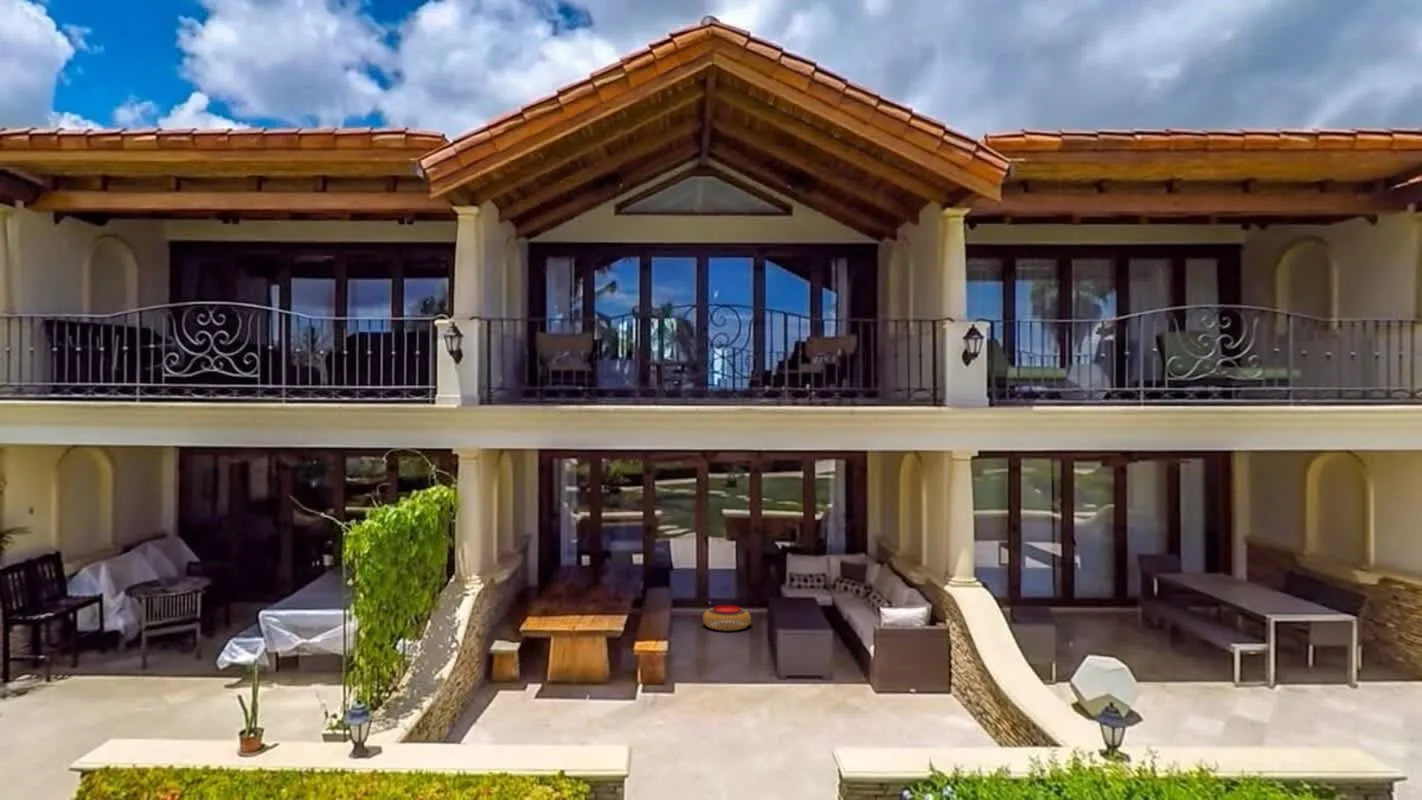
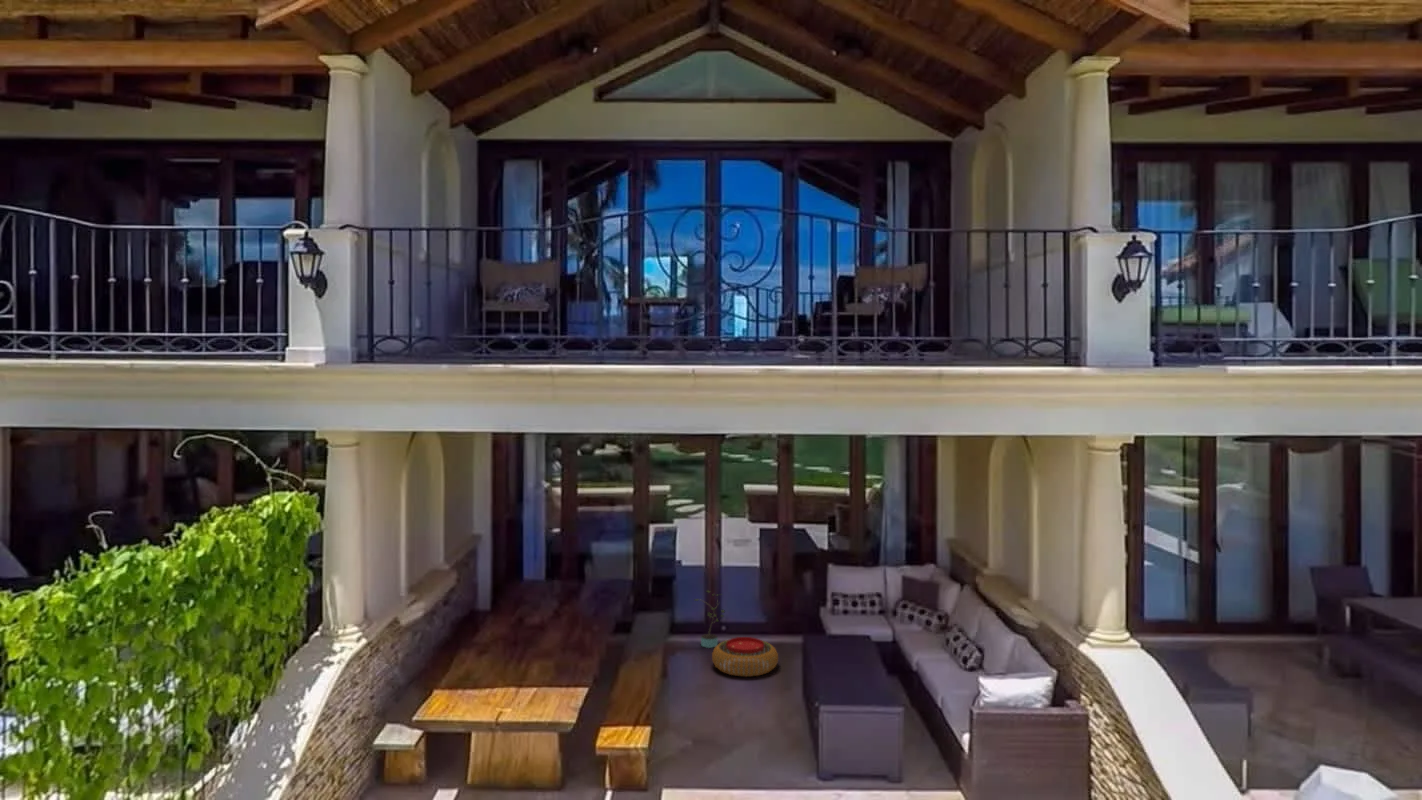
potted plant: none [688,574,712,616] -> present [695,591,724,648]

